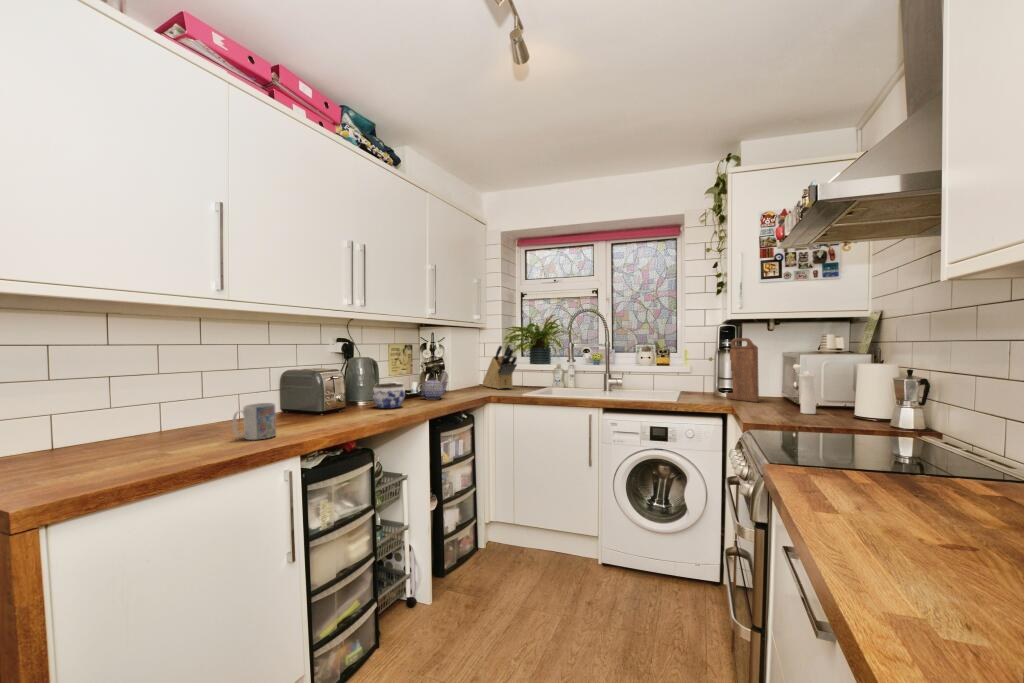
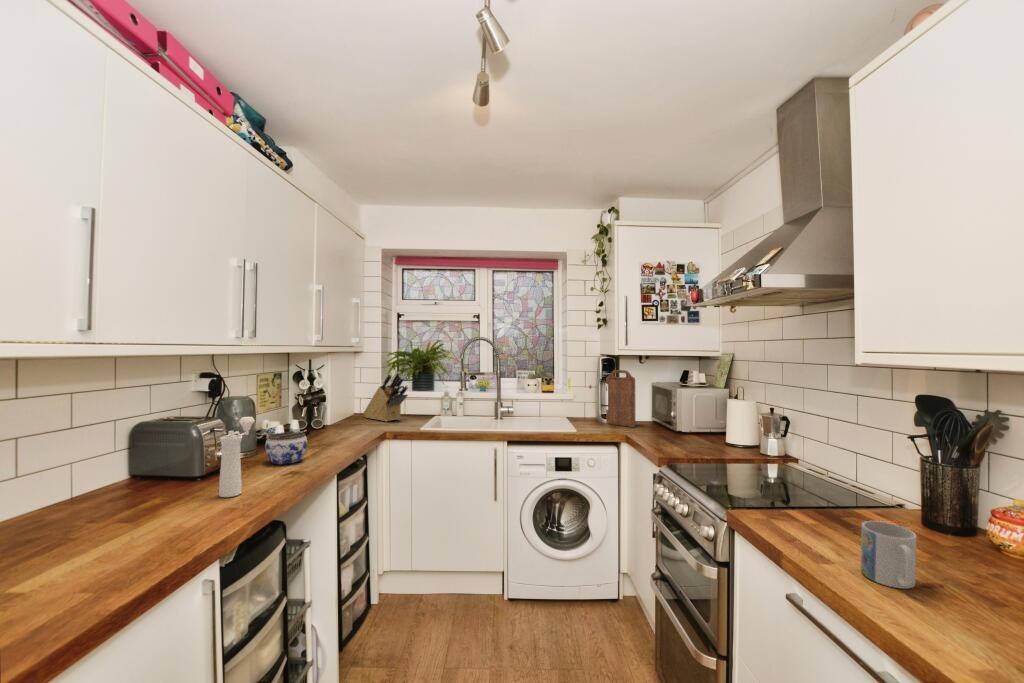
pepper mill: present [793,364,816,414] -> present [219,417,254,497]
teapot: present [416,378,447,399] -> none [308,418,344,444]
mug: present [233,403,276,440] -> present [861,521,916,589]

